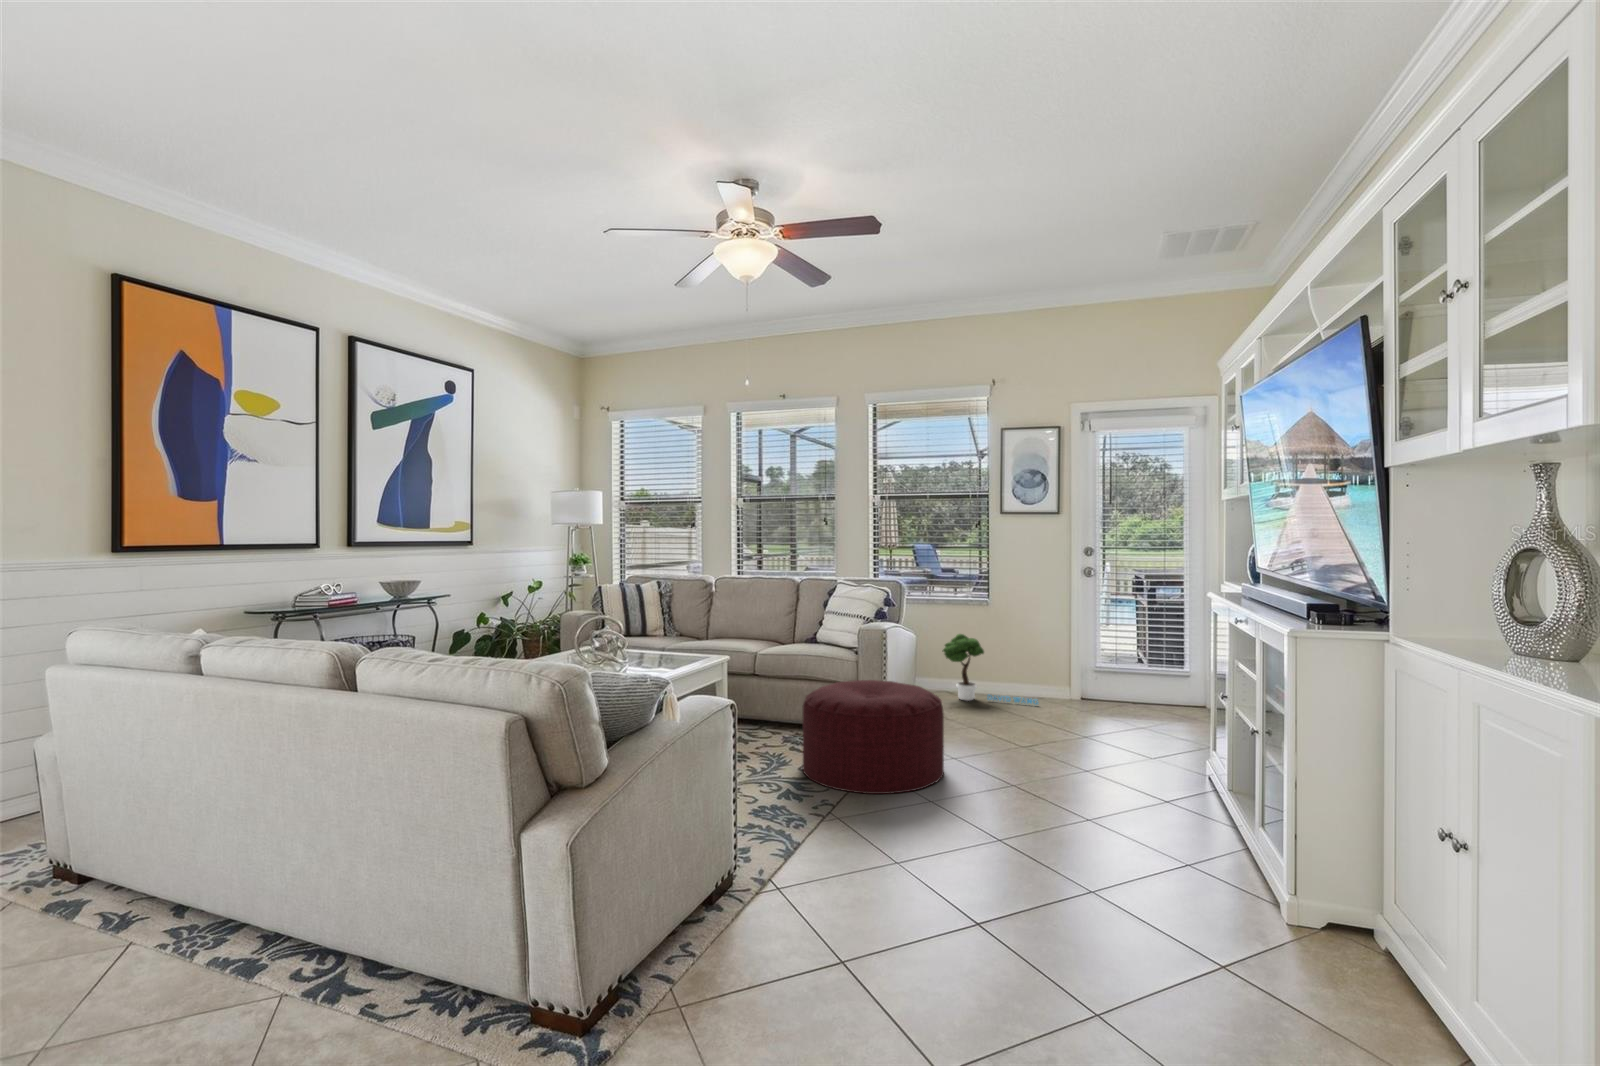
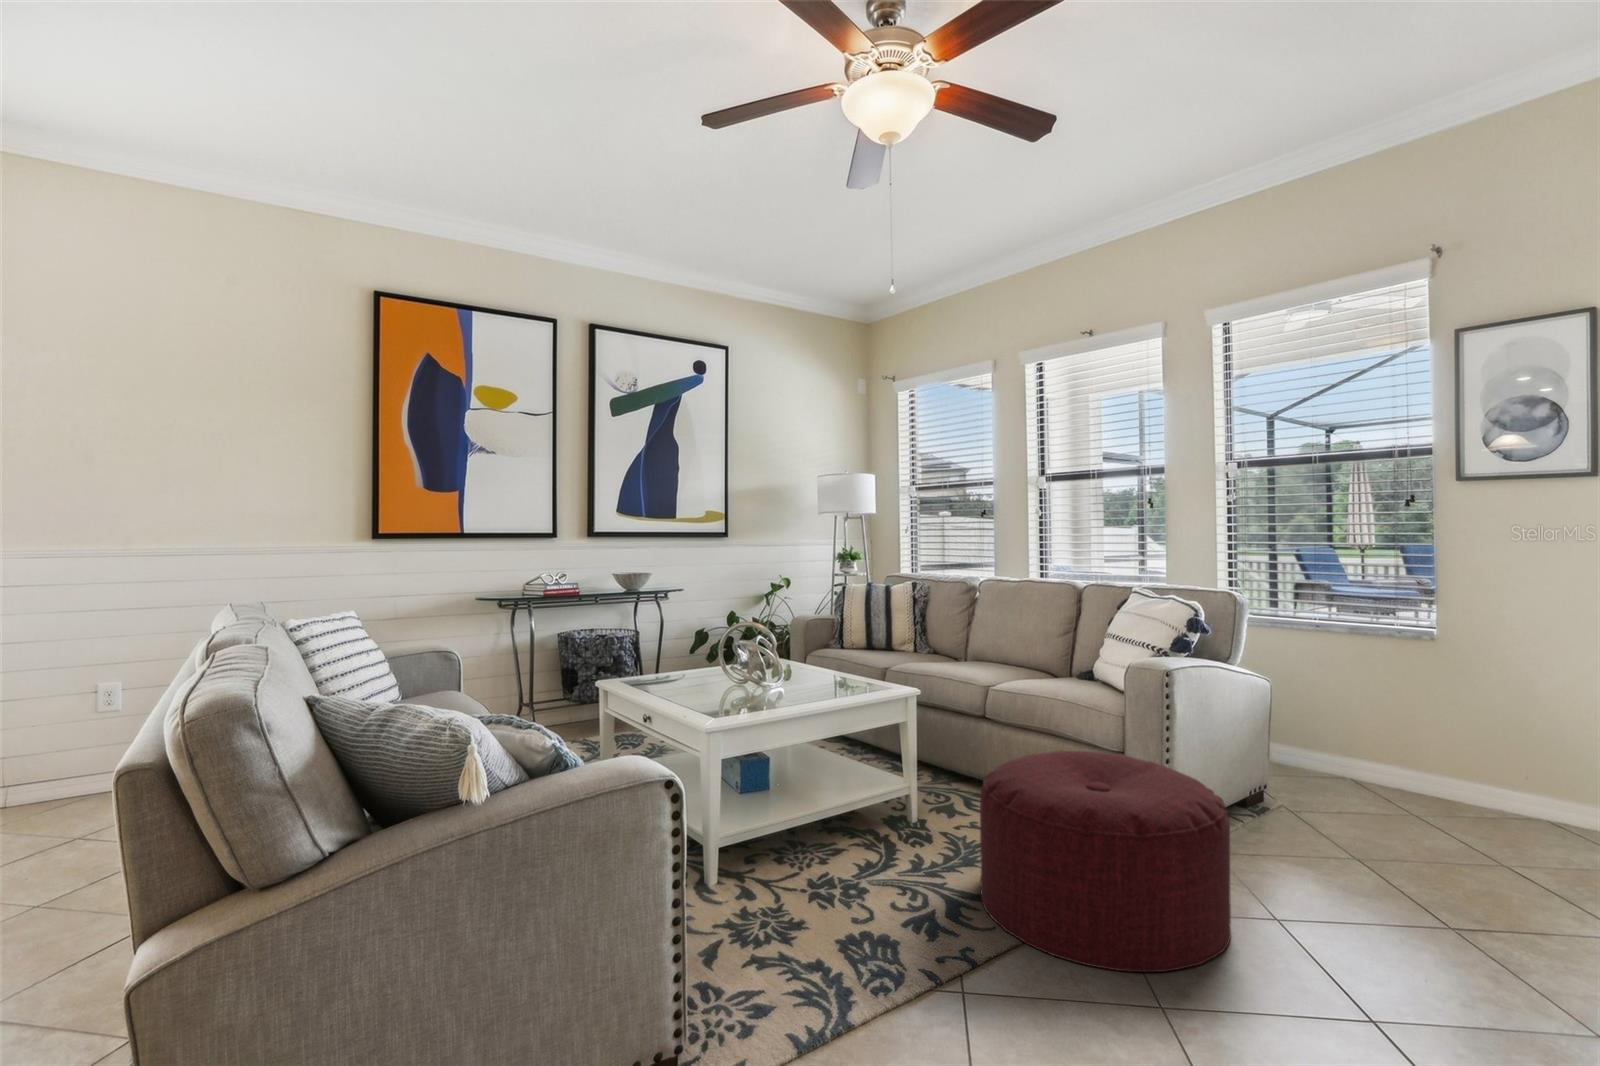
potted tree: present [943,634,1038,705] -> none [1331,686,1538,834]

